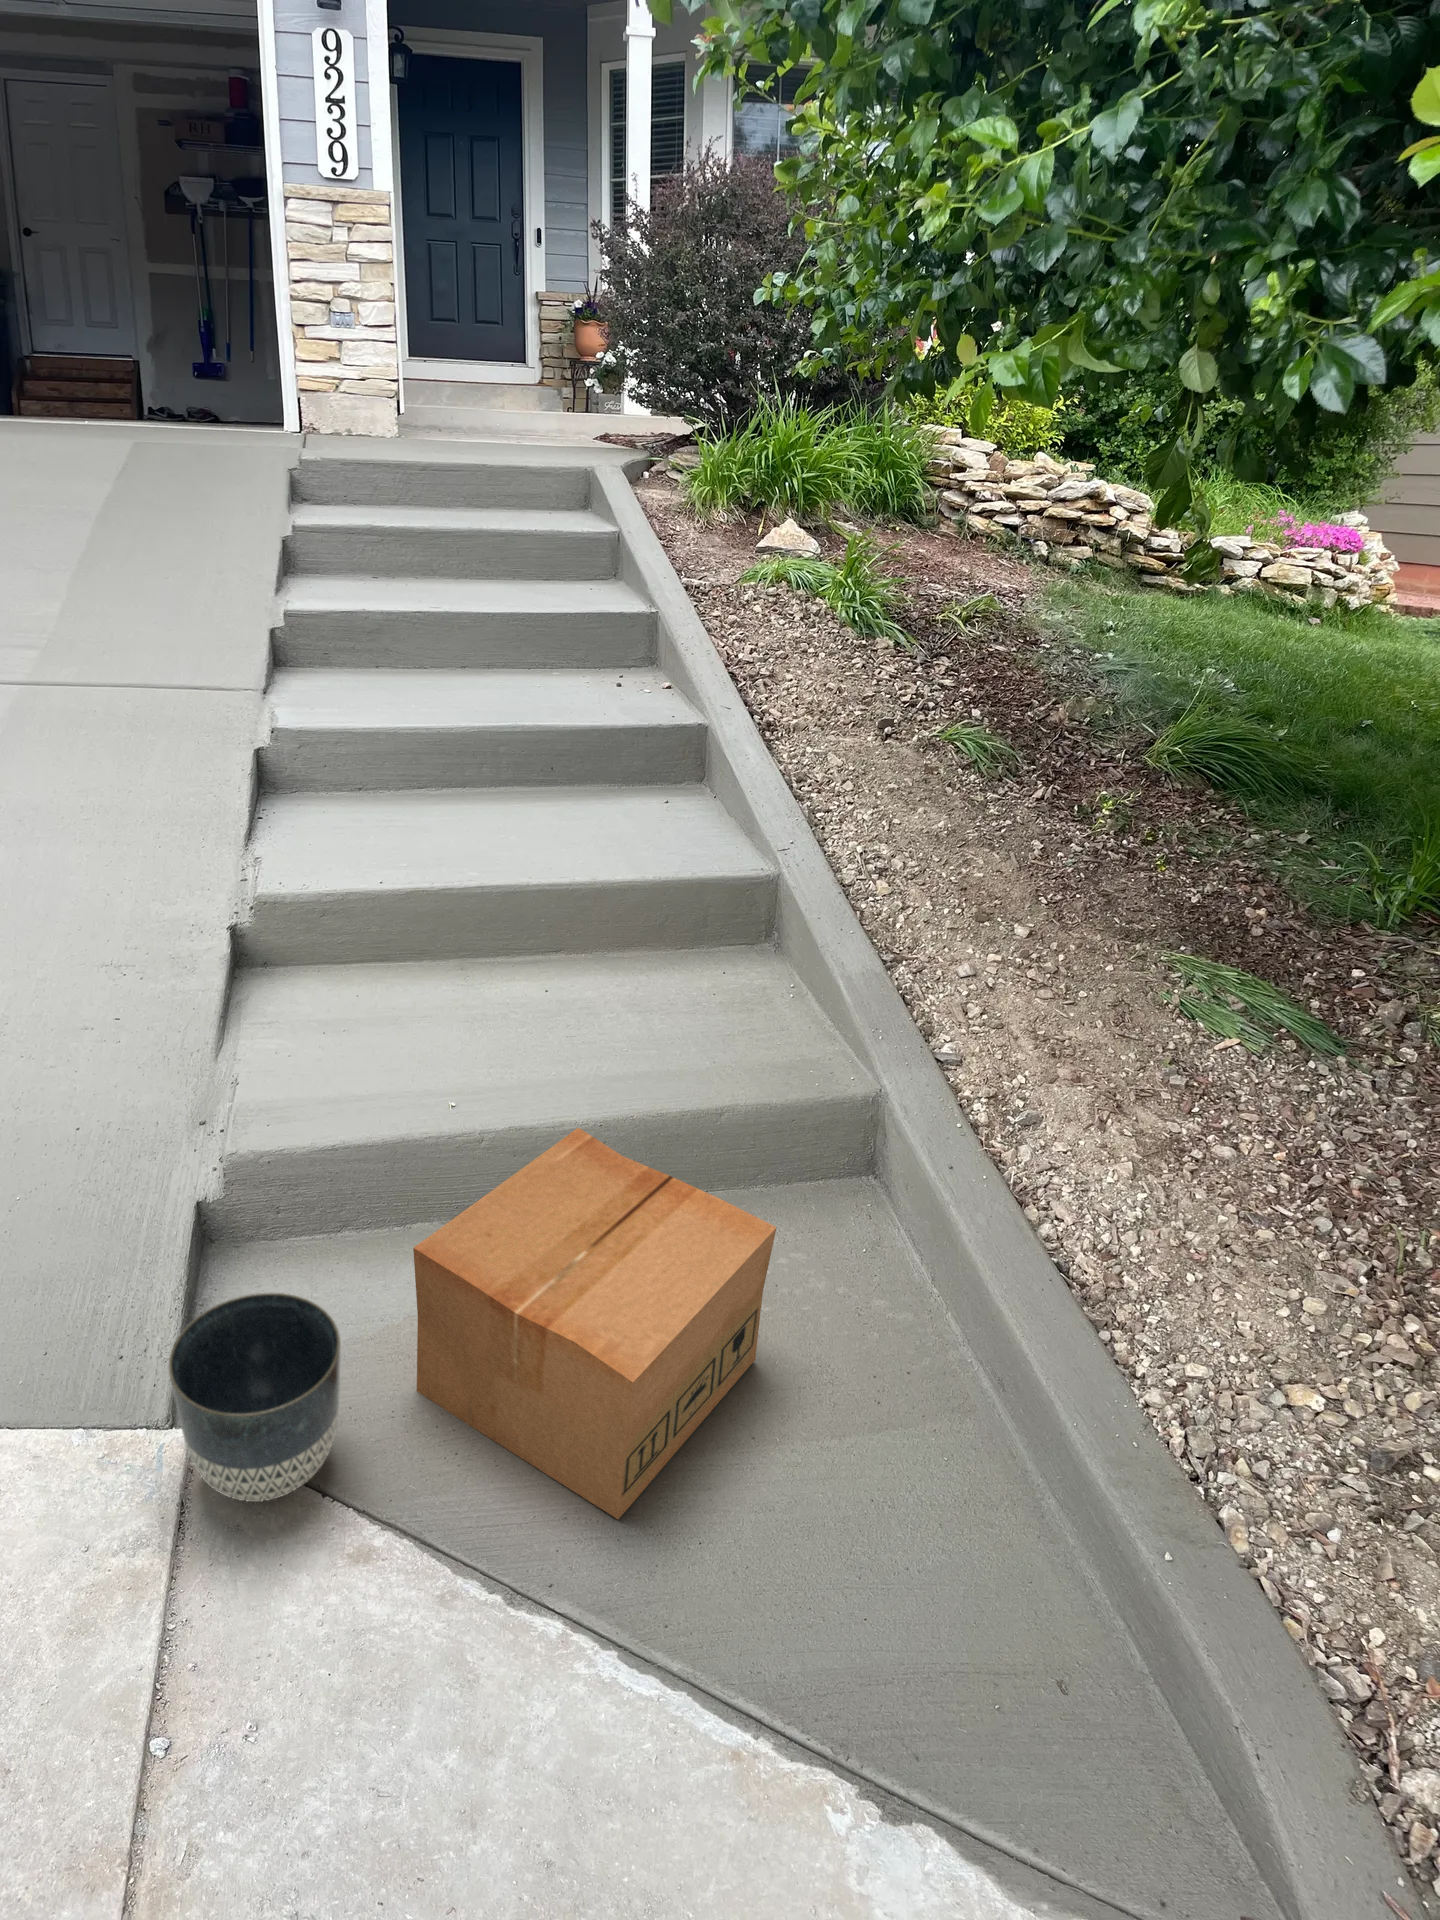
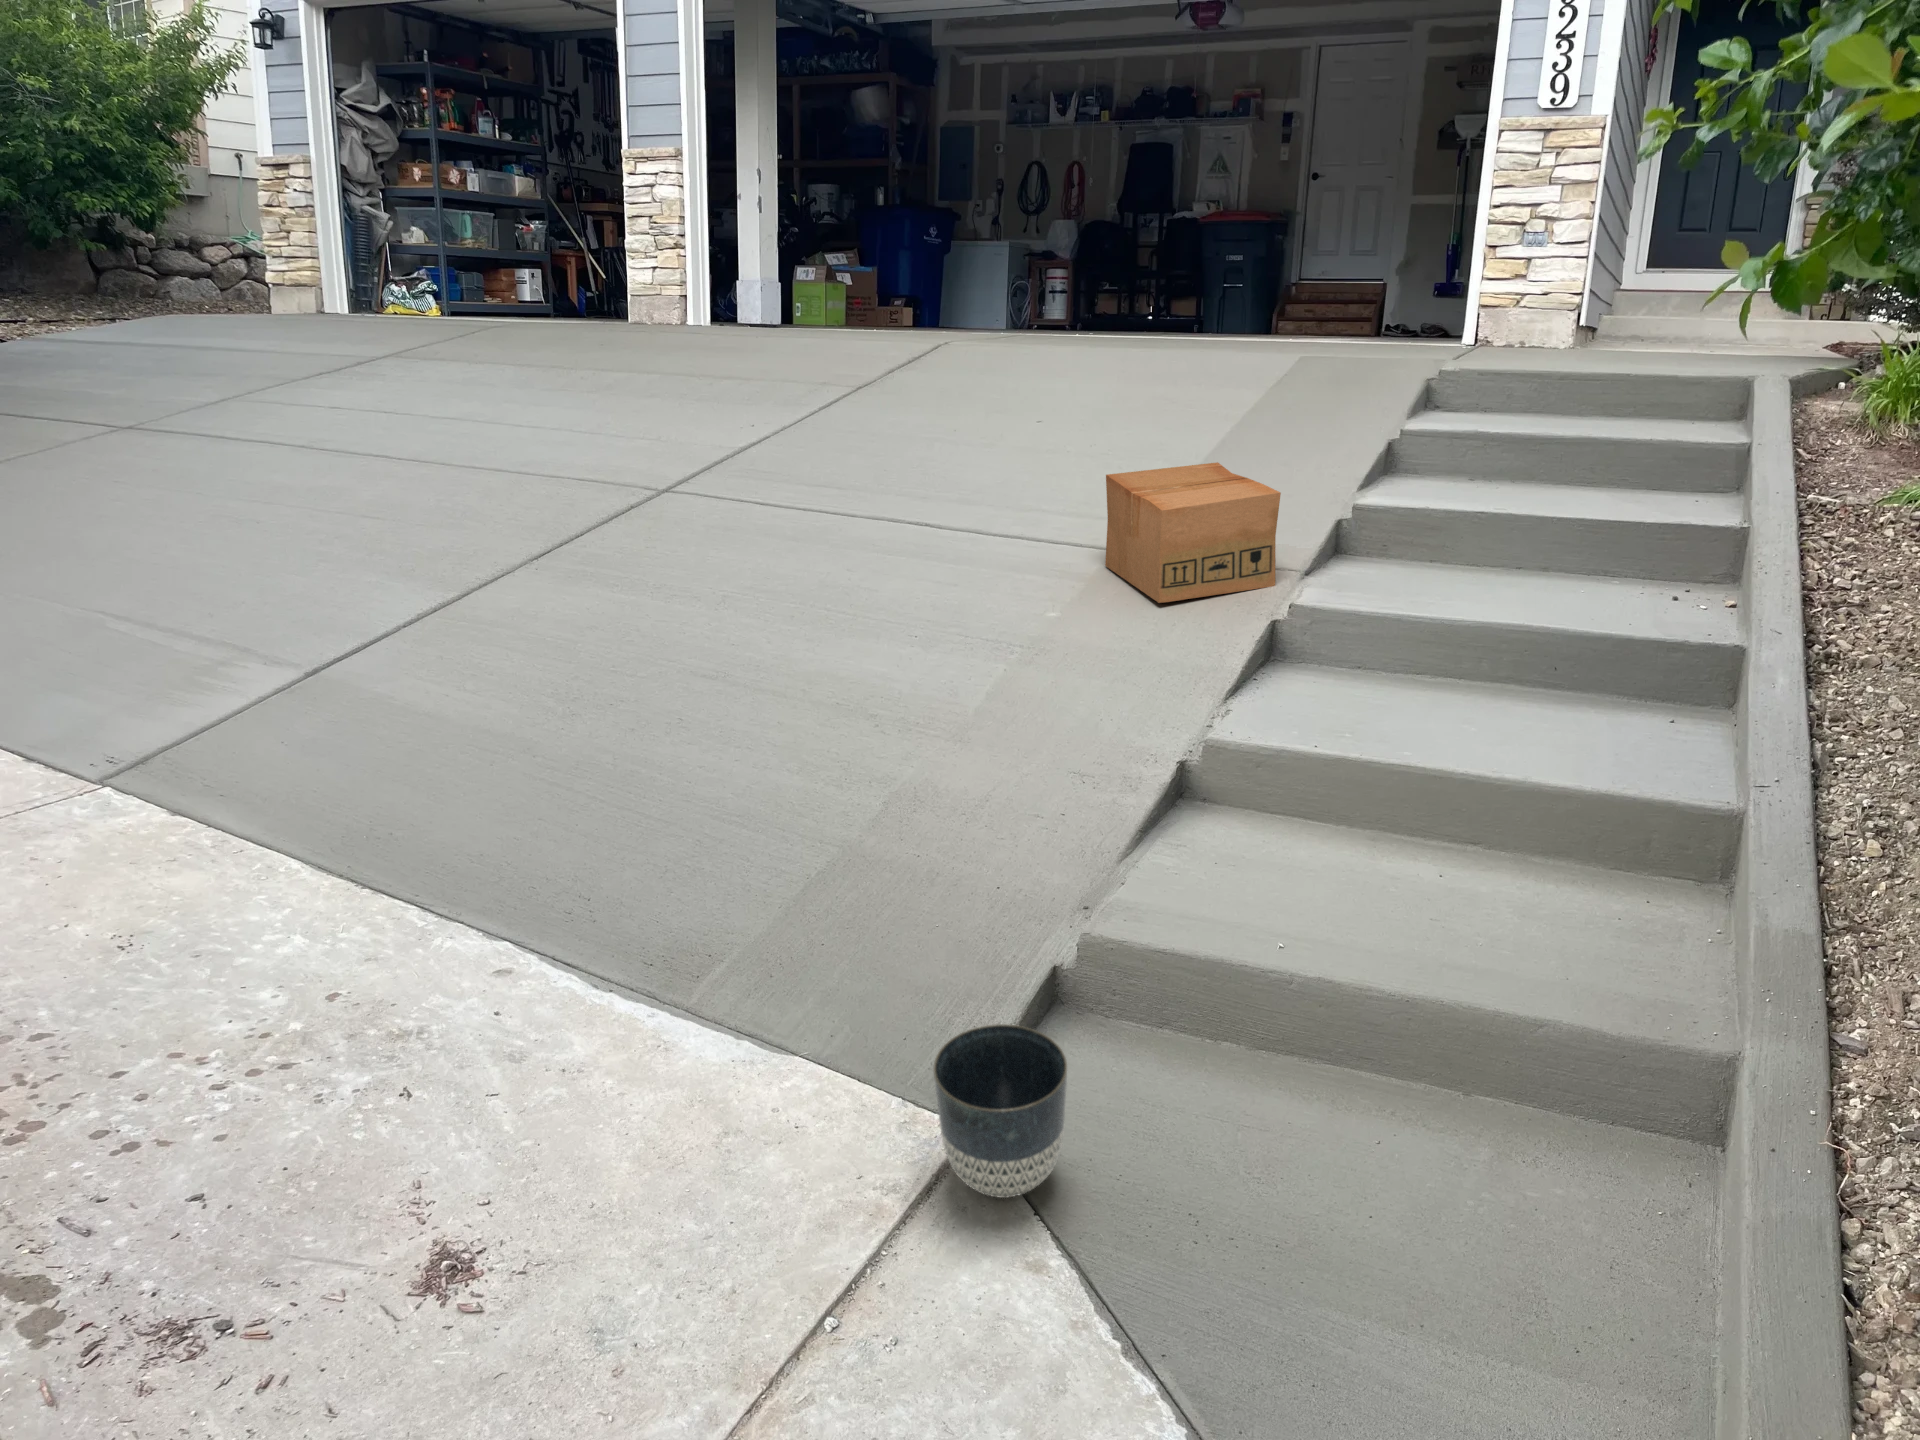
cardboard box: present [413,1128,777,1520] -> present [1105,462,1281,603]

